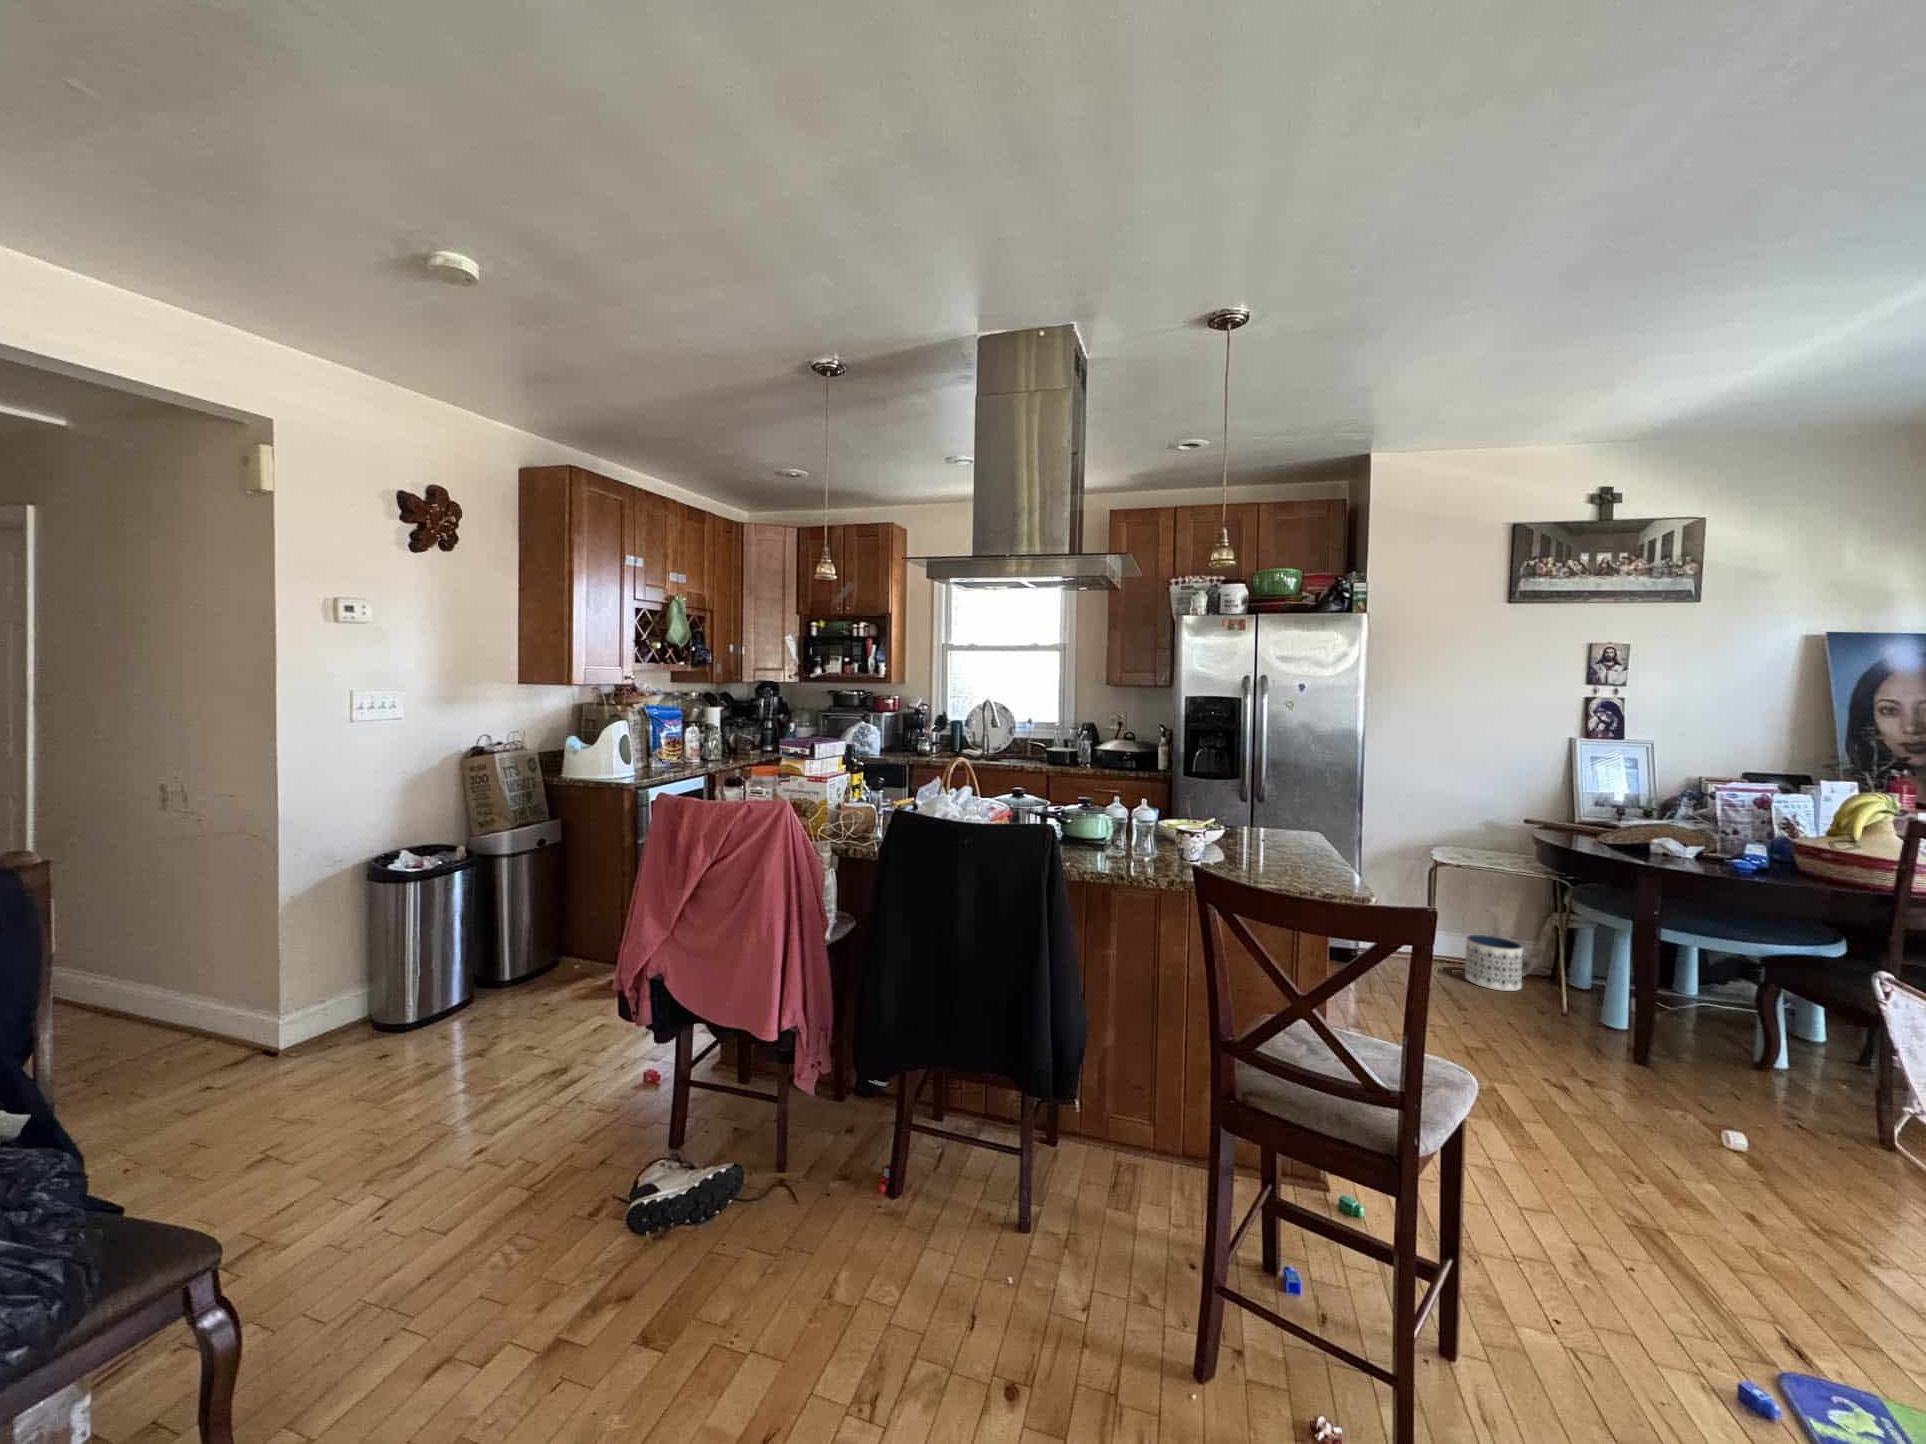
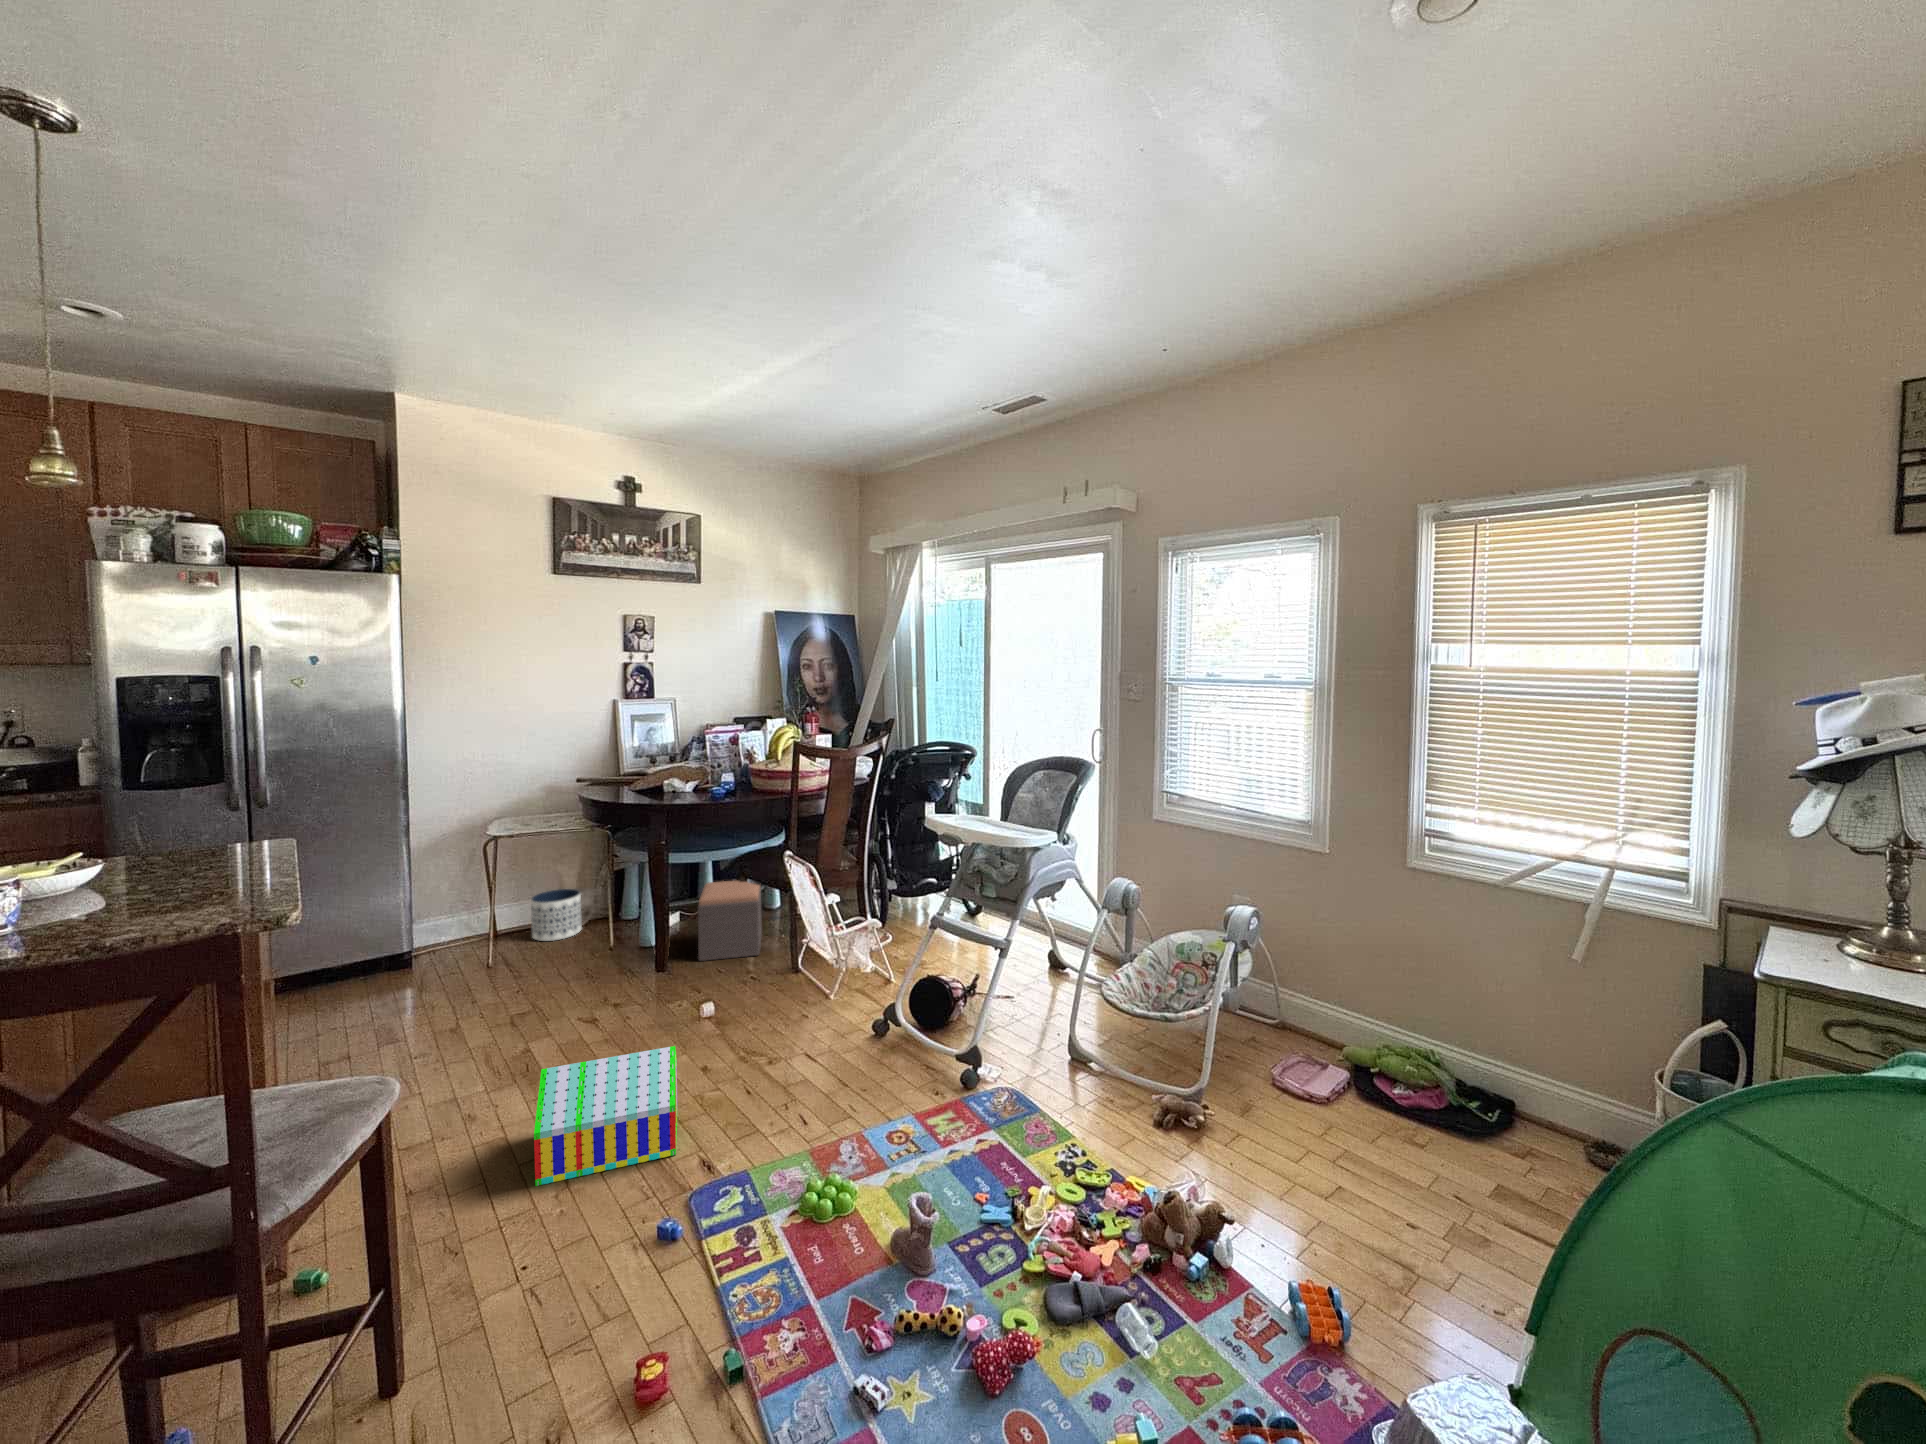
footstool: none [1701,981,1816,1106] -> present [698,881,762,961]
toy house: none [1536,1101,1730,1288] -> present [534,1046,678,1186]

